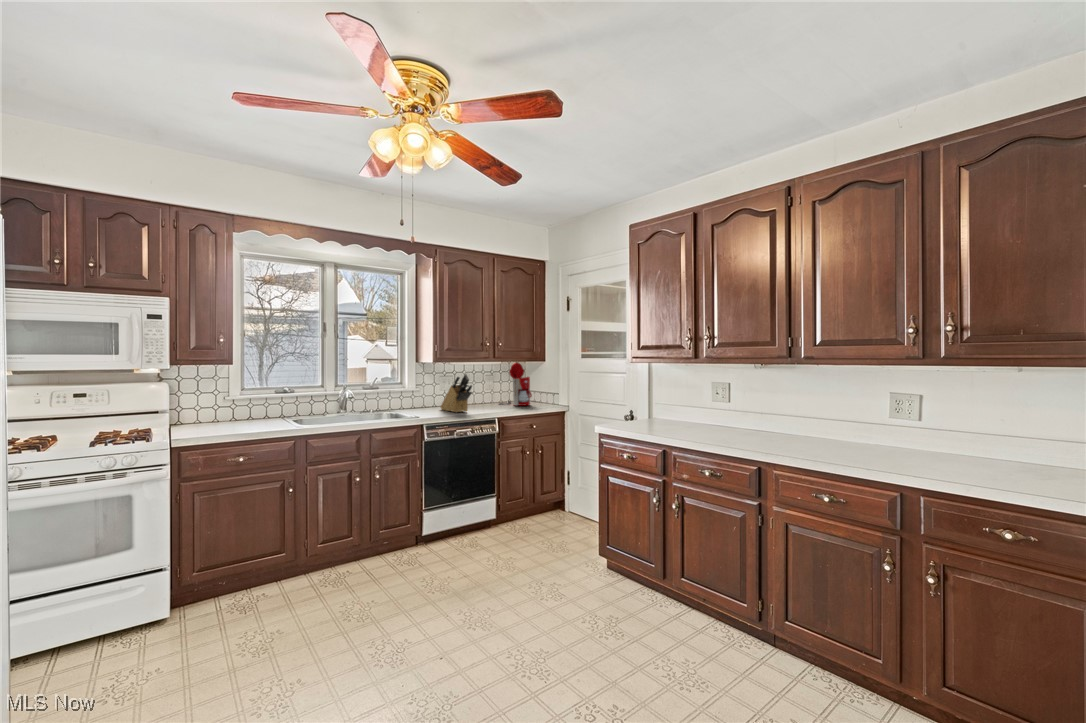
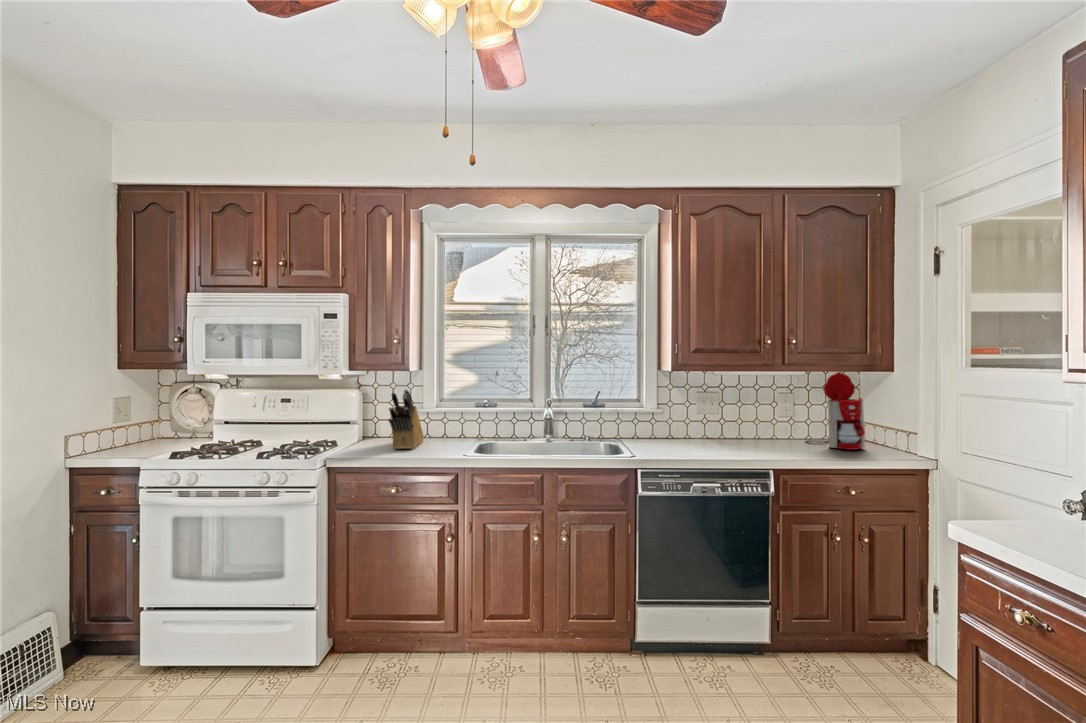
knife block: present [441,374,472,412] -> present [389,390,424,449]

